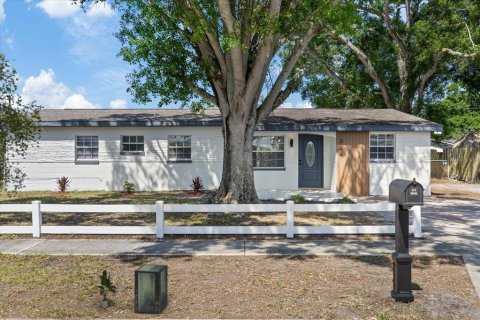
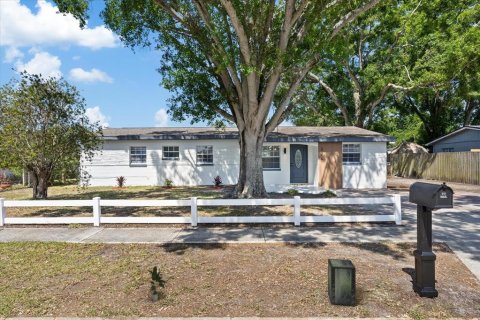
storage box: present [134,264,168,314] -> present [328,259,356,306]

